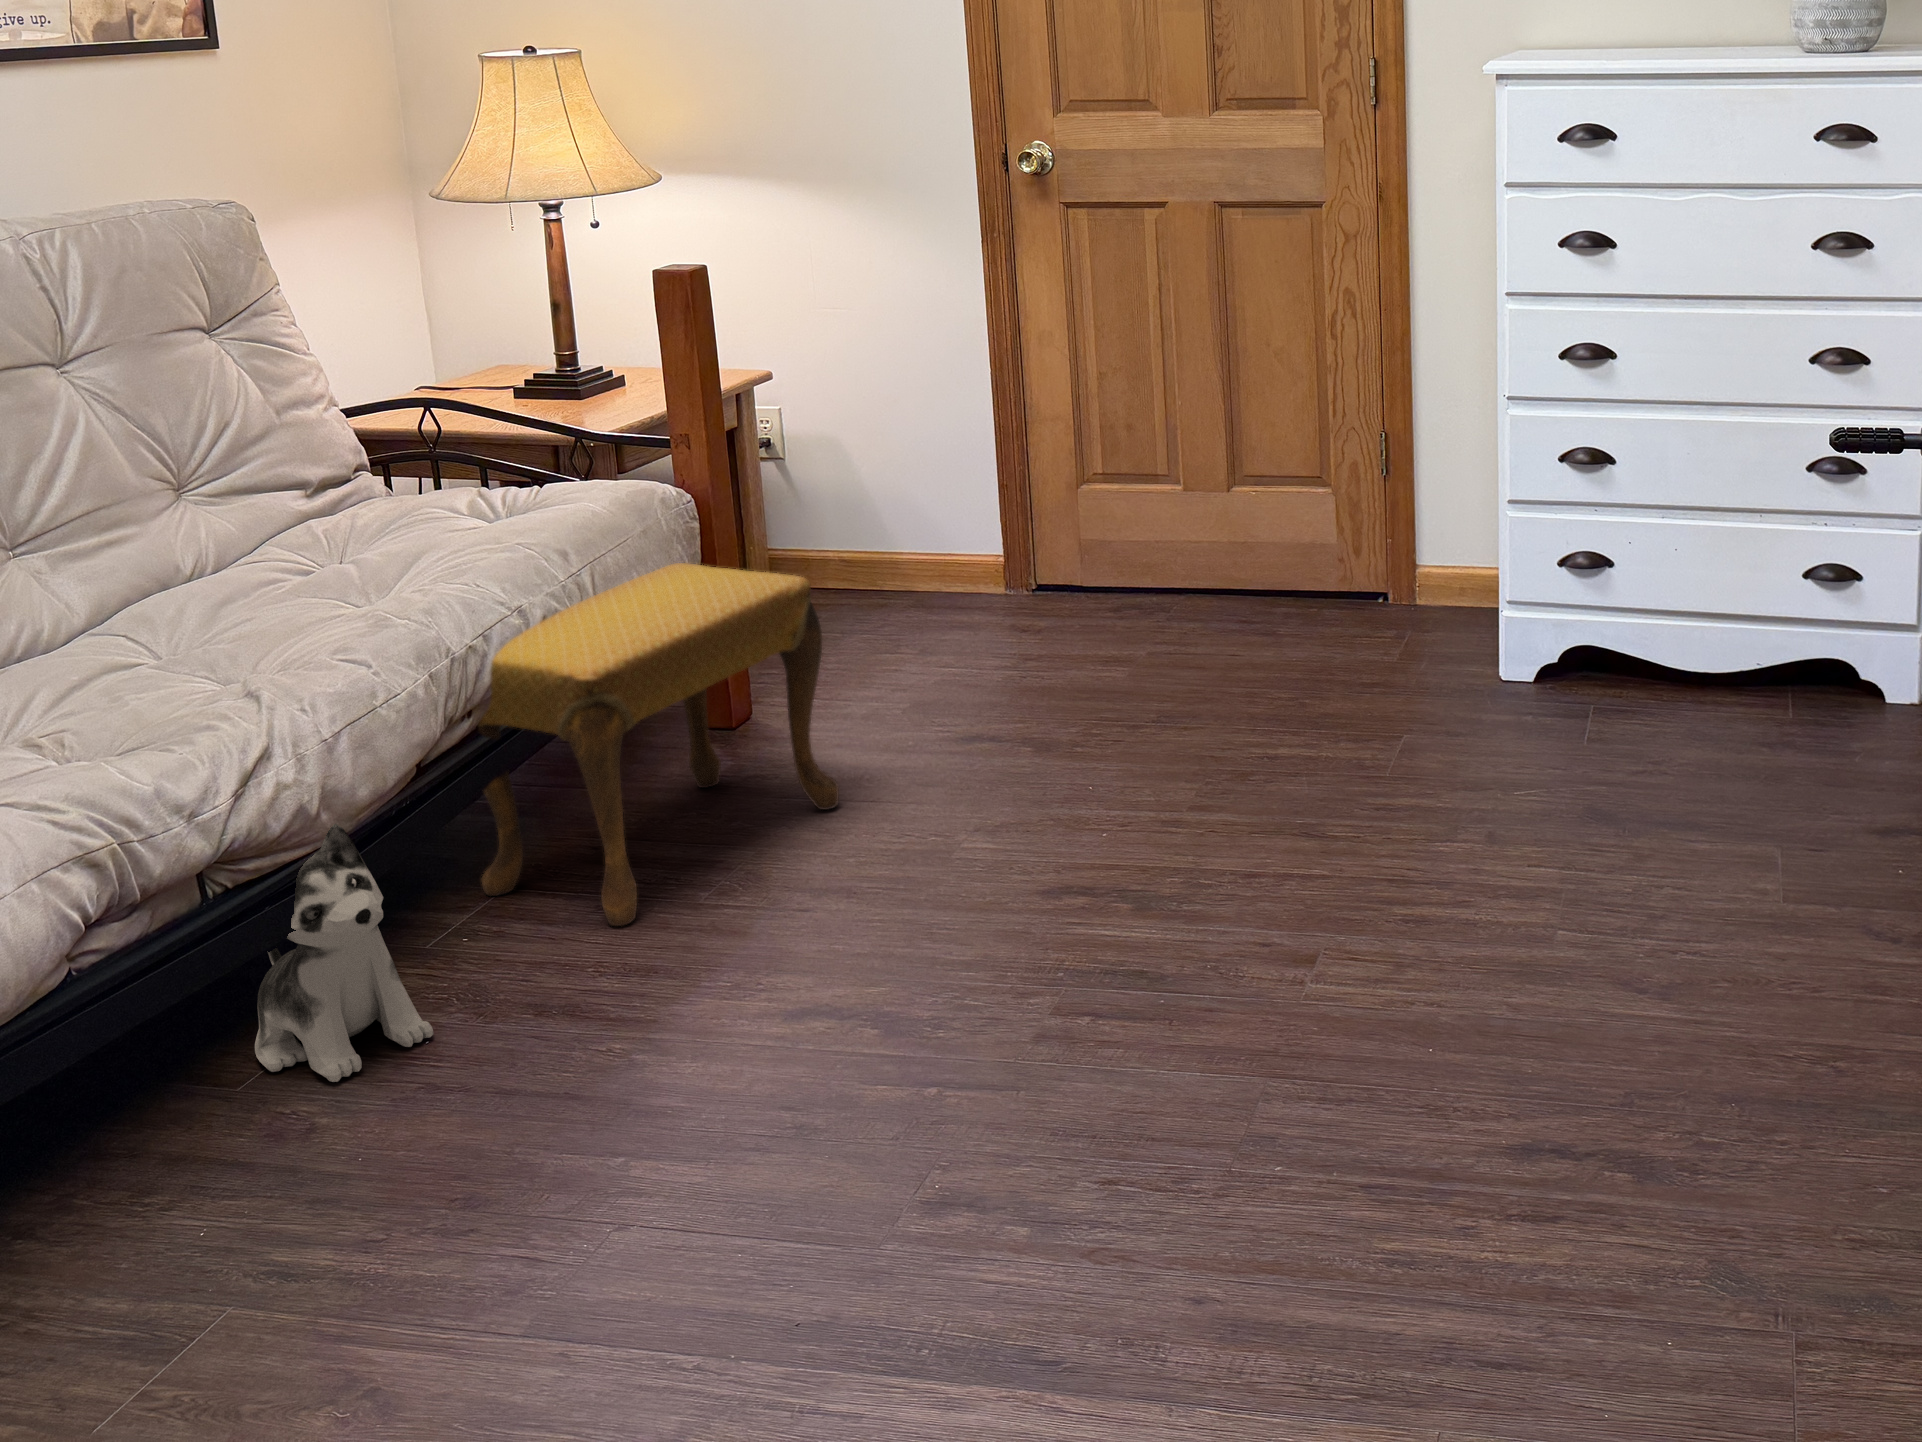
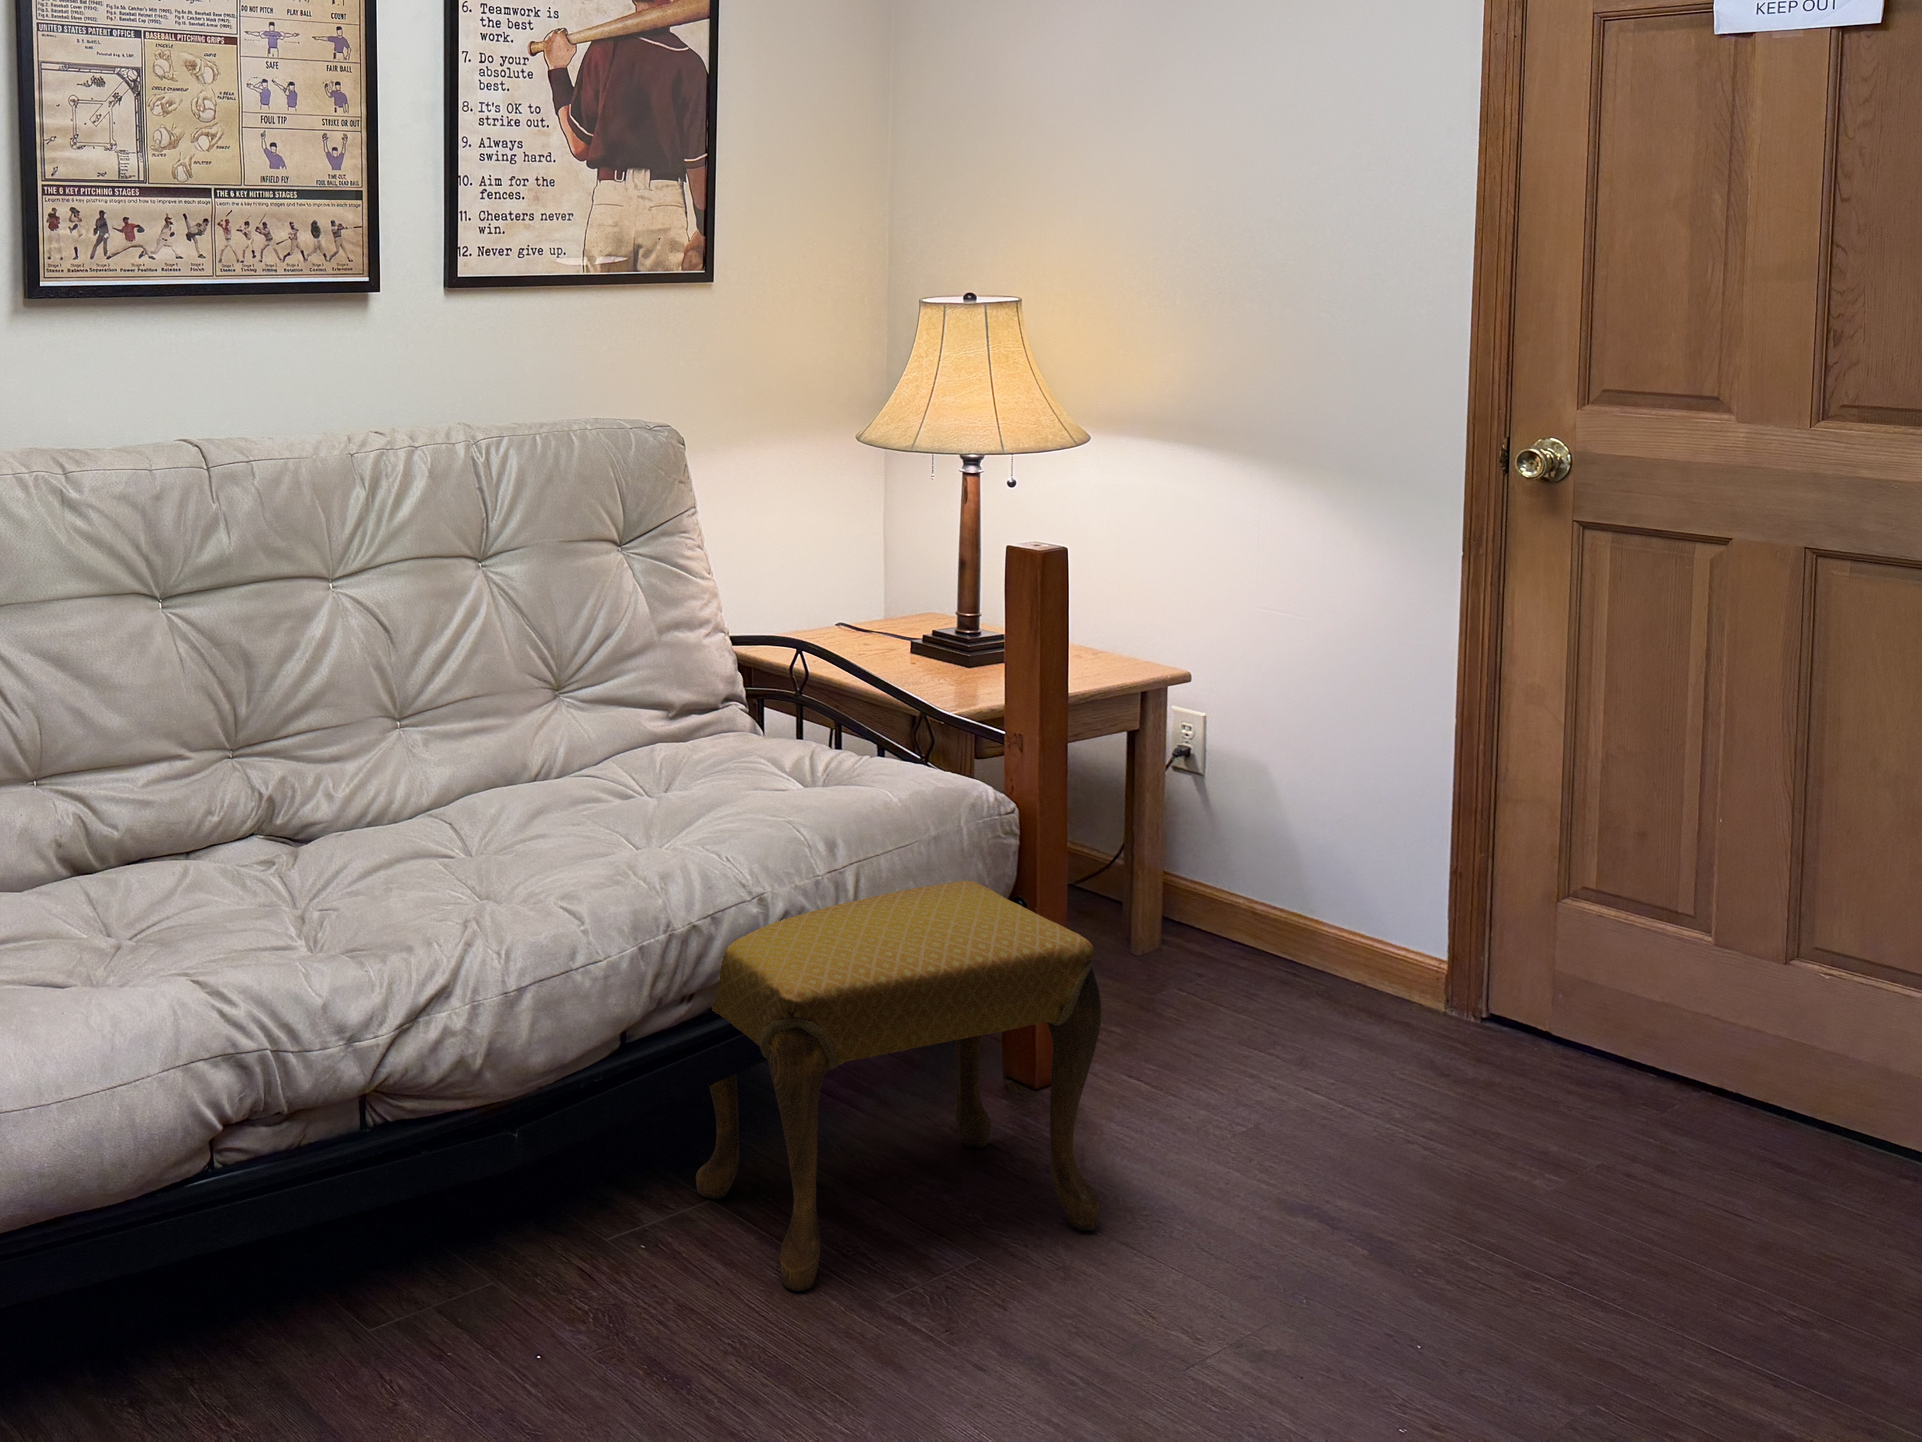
plush toy: present [255,824,433,1082] -> none [411,1082,560,1357]

